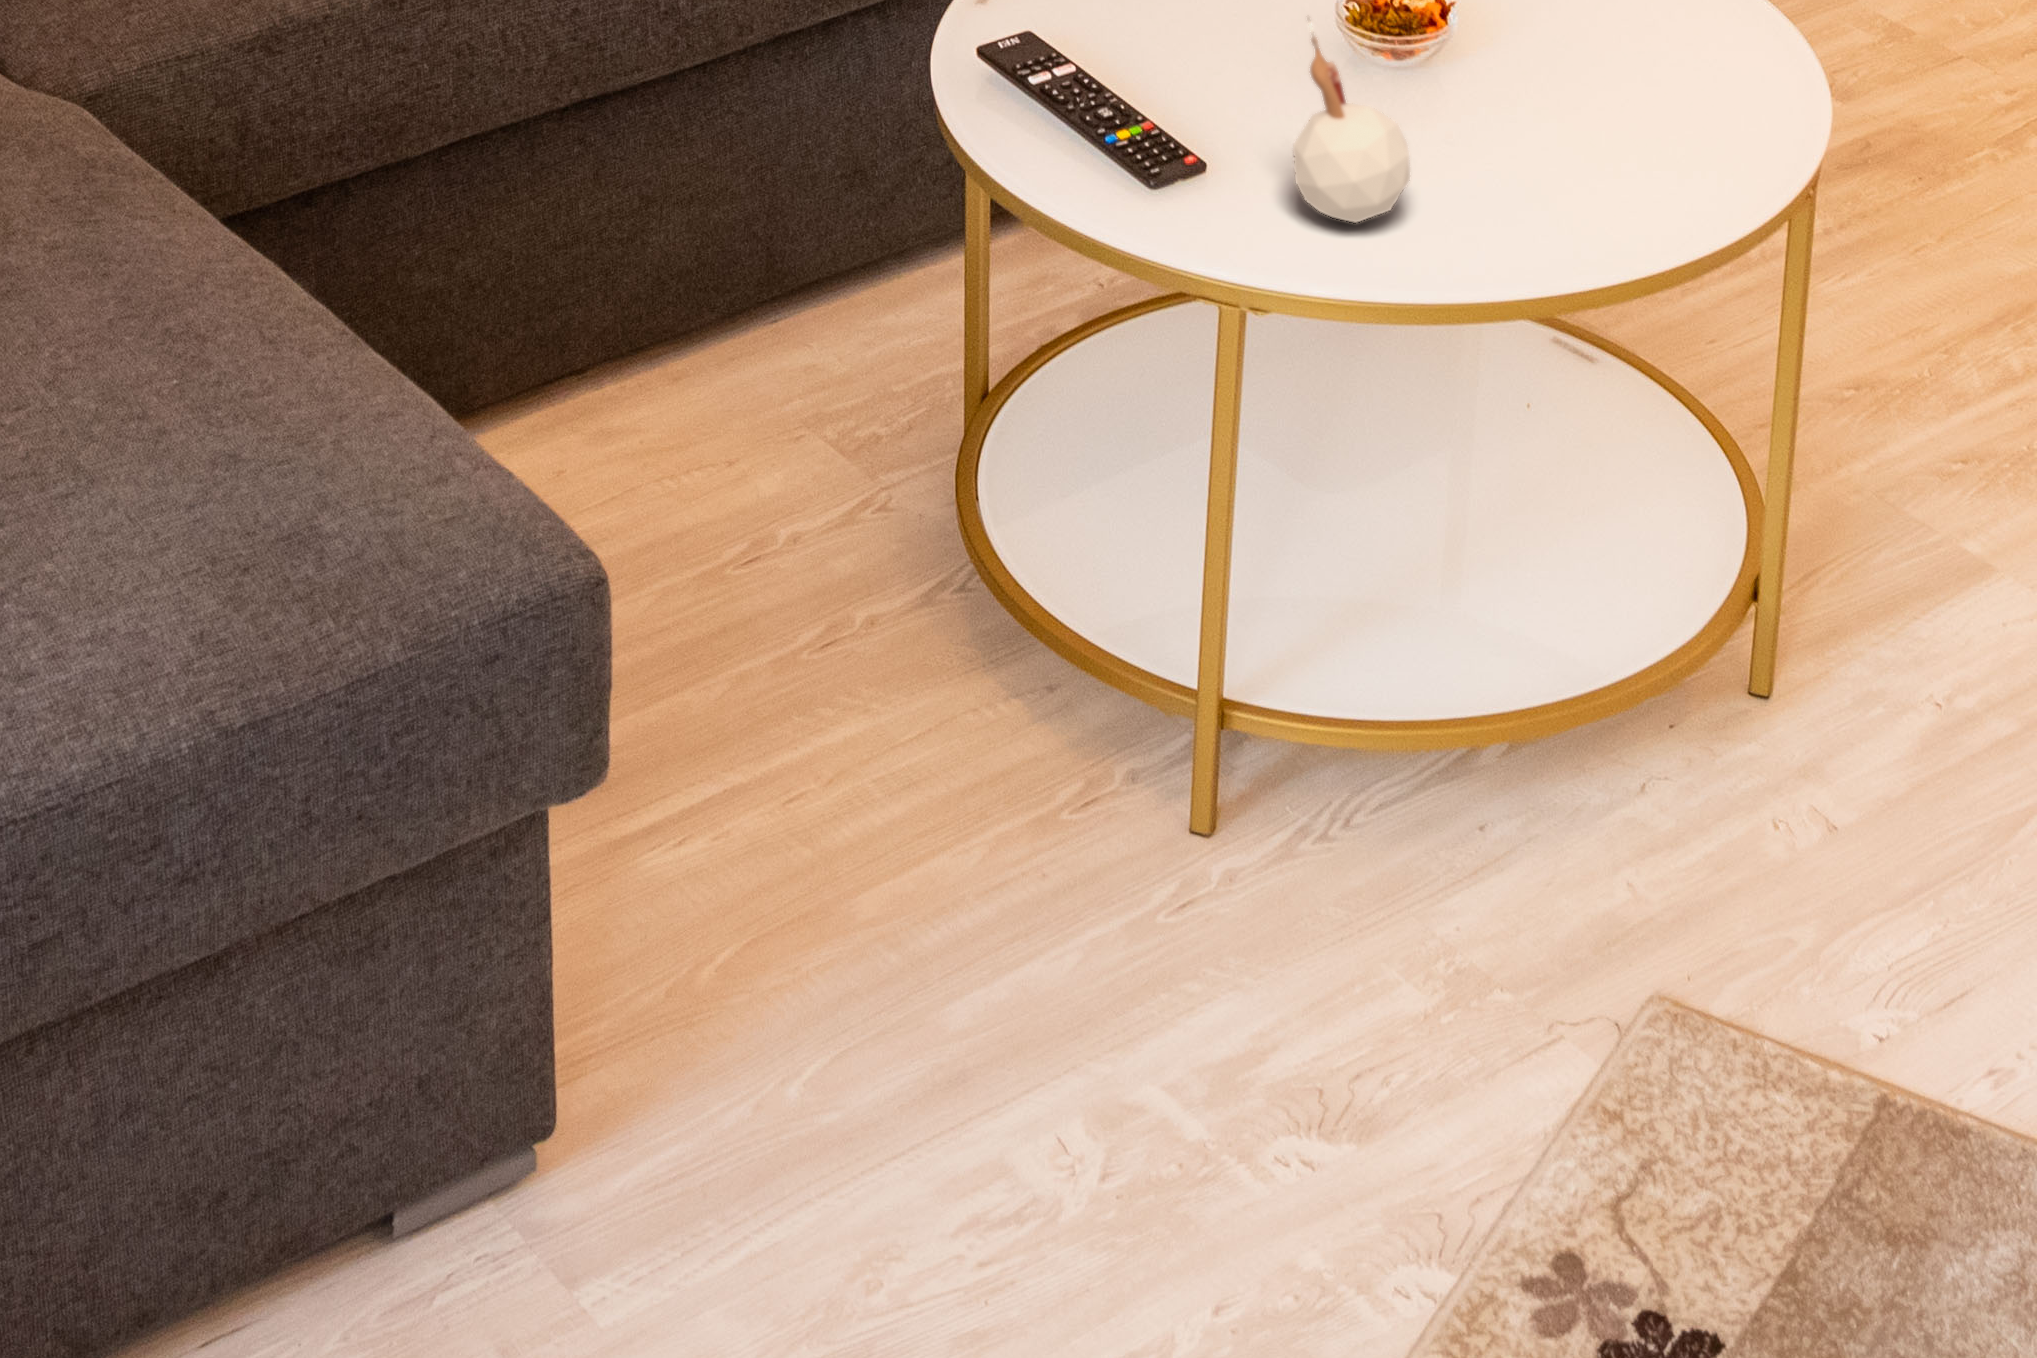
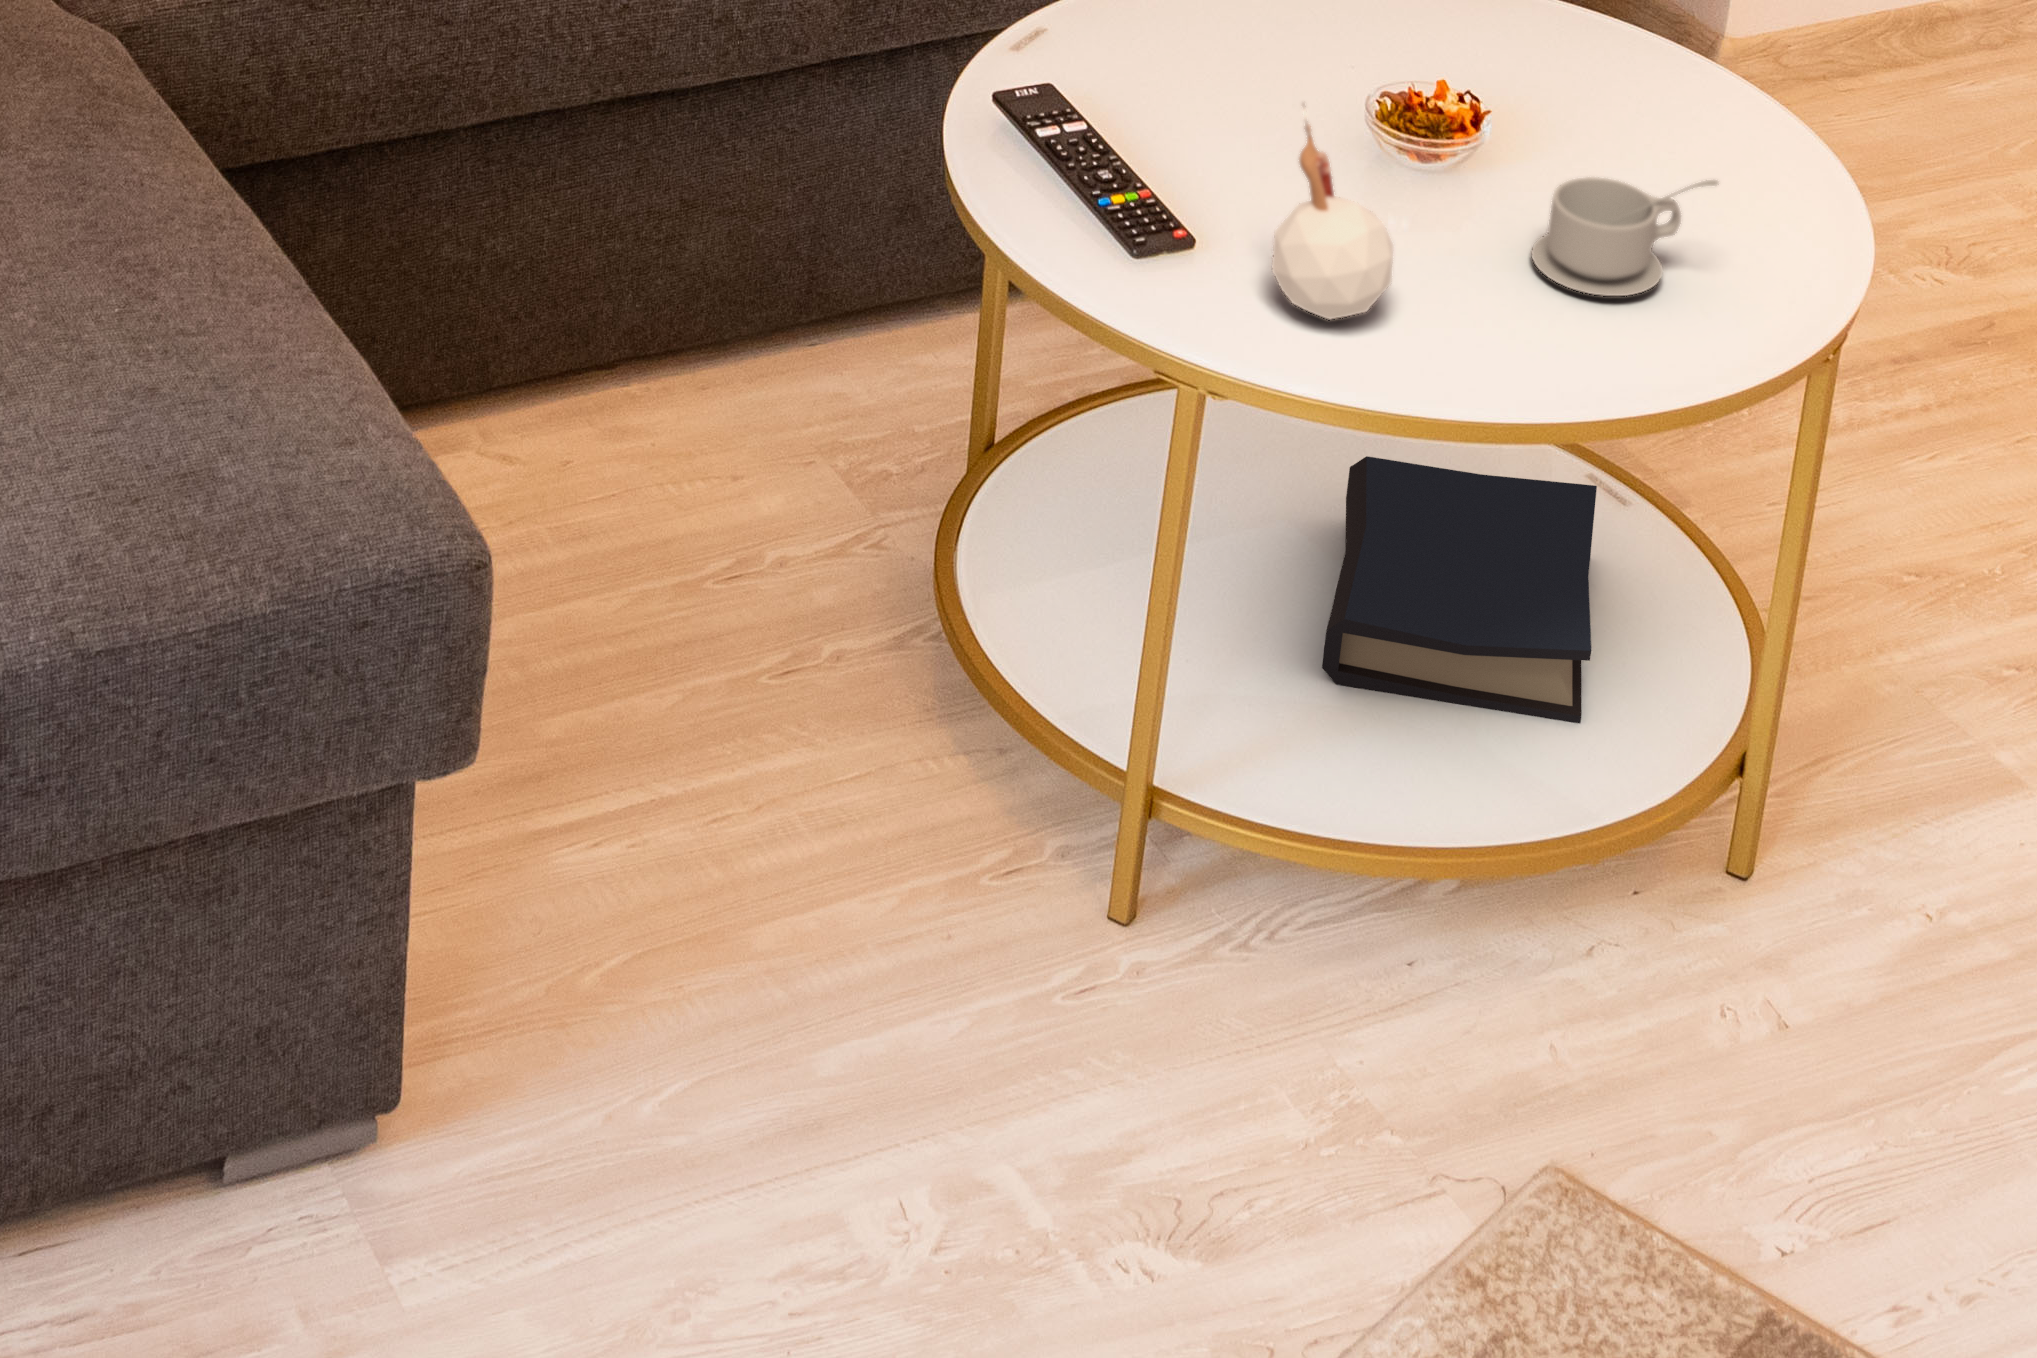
teacup: none [1524,40,1694,164] -> present [1531,177,1718,296]
hardback book: none [1336,345,1606,575] -> present [1322,456,1597,724]

